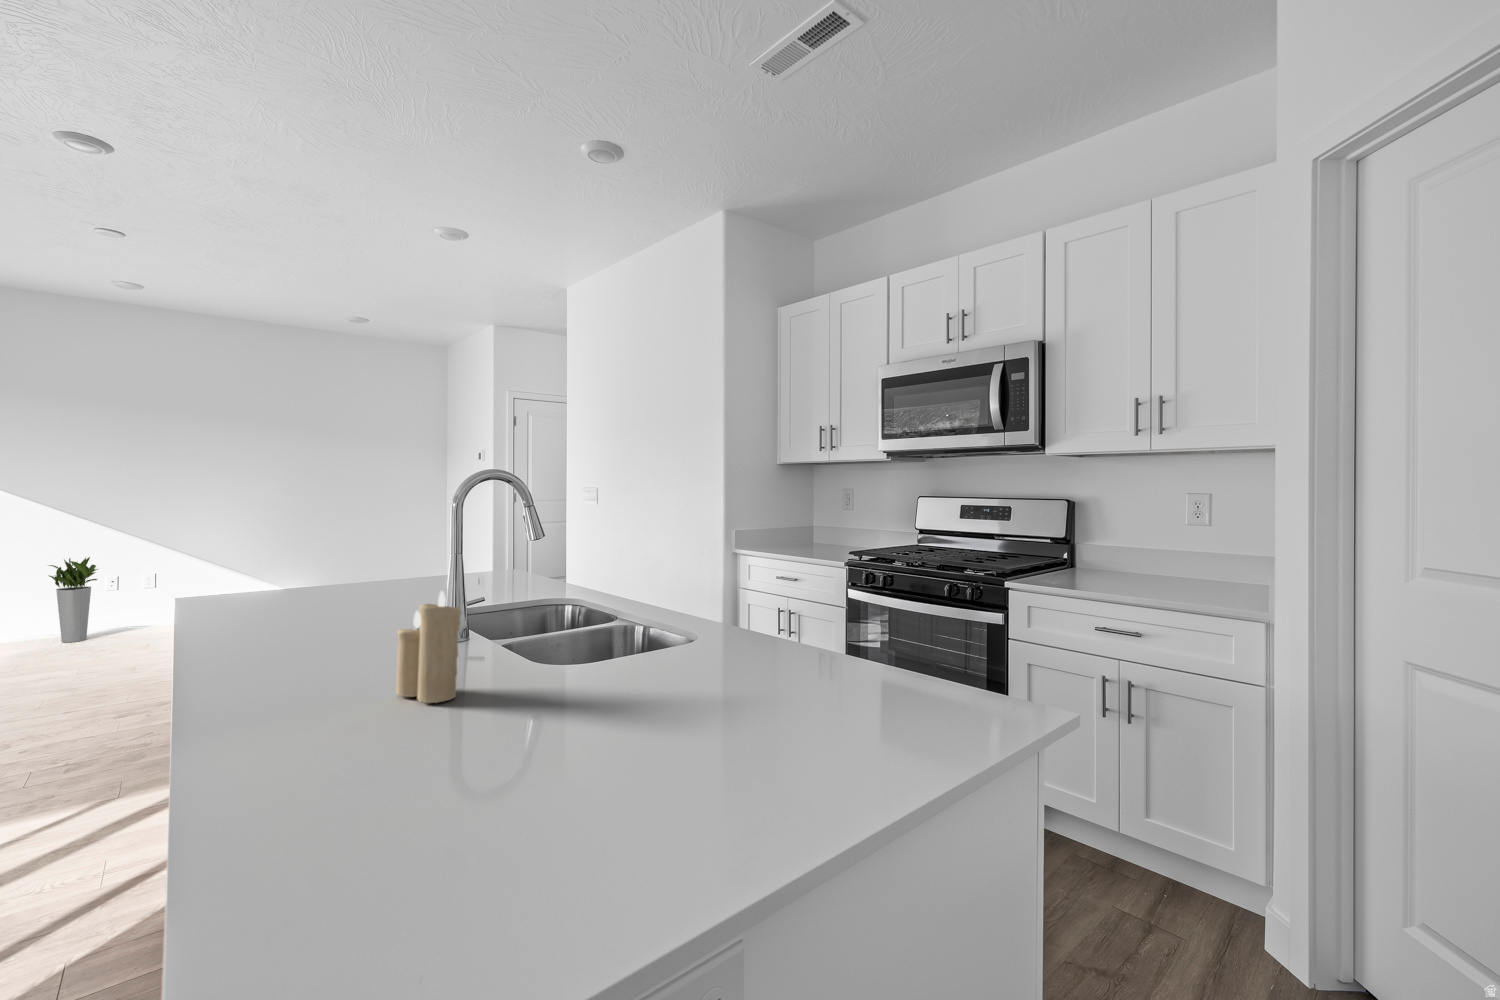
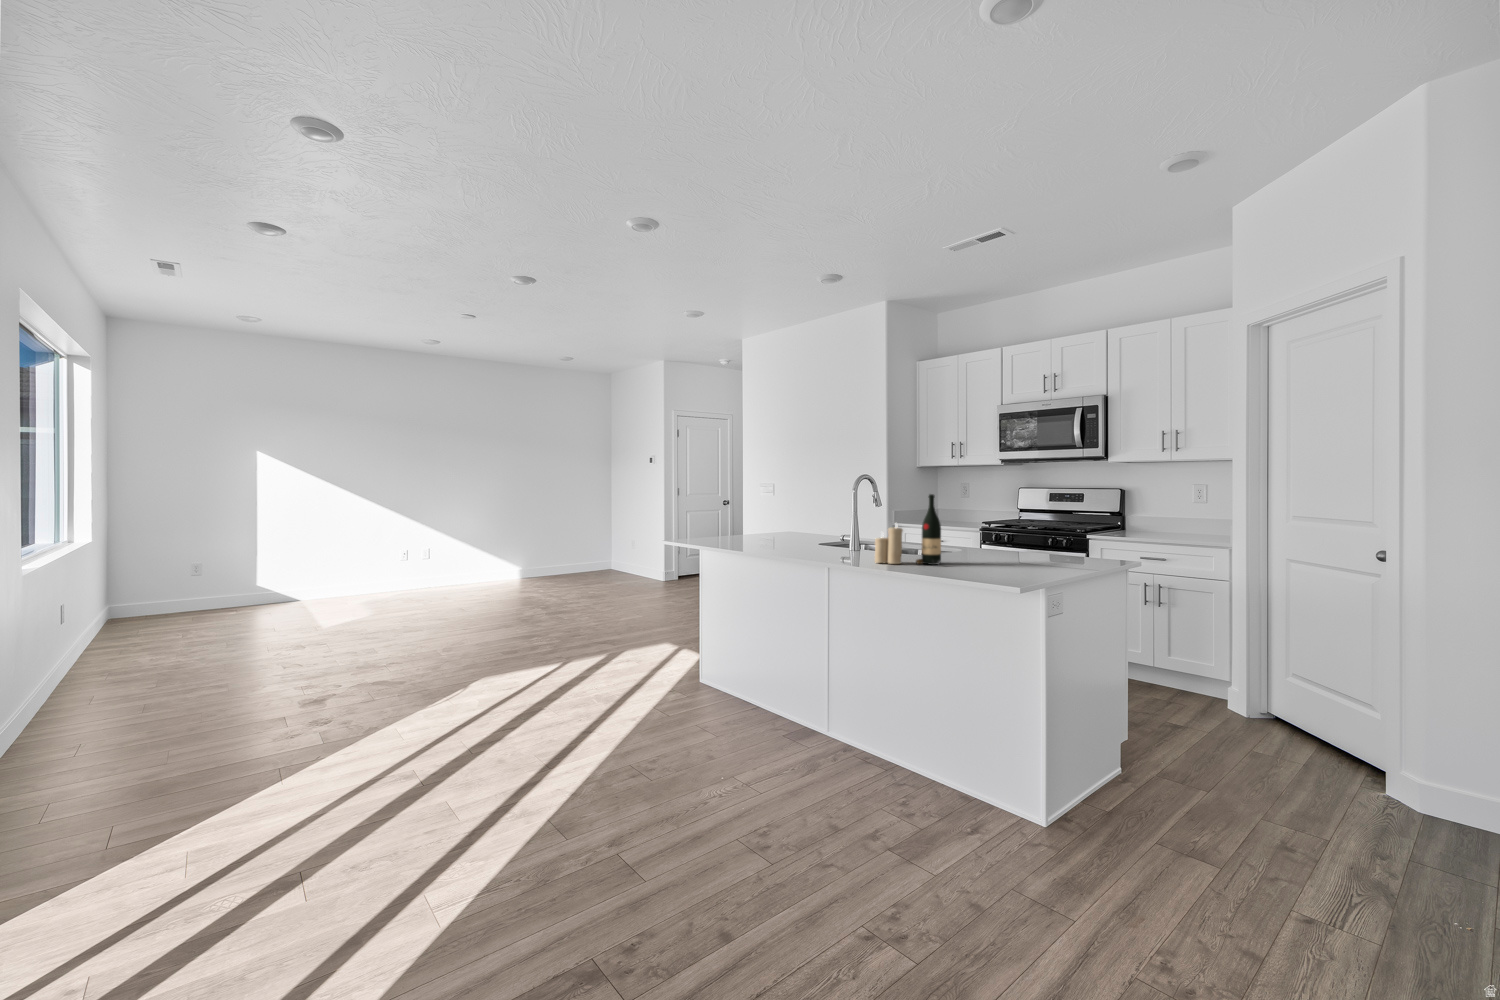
wine bottle: none [480,517,554,715] -> present [916,494,941,565]
planter: present [49,557,97,642] -> none [367,535,398,596]

